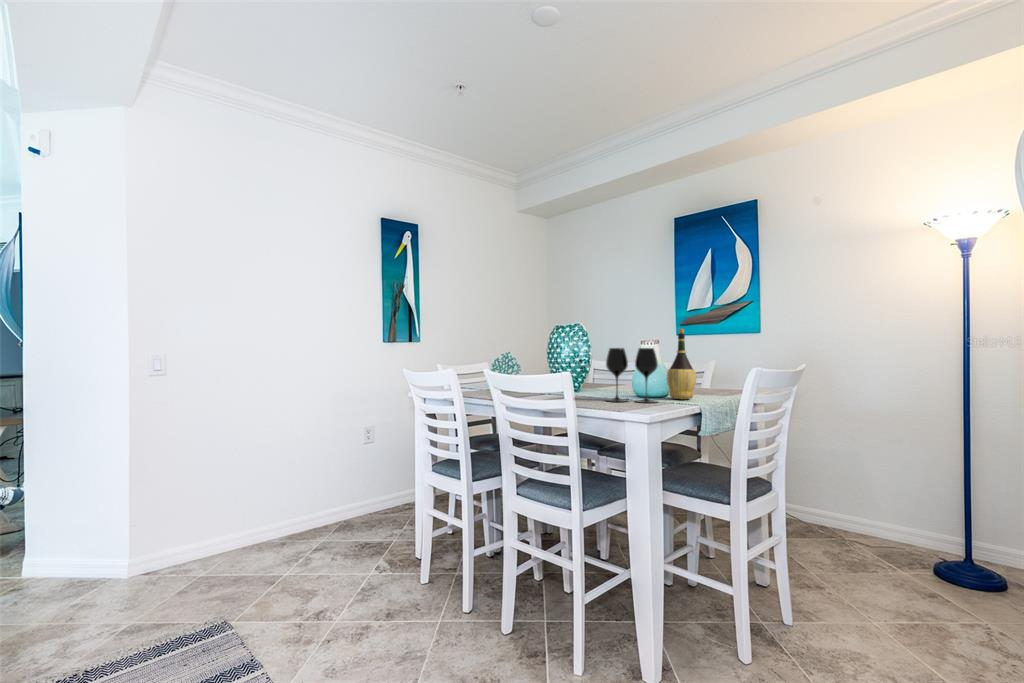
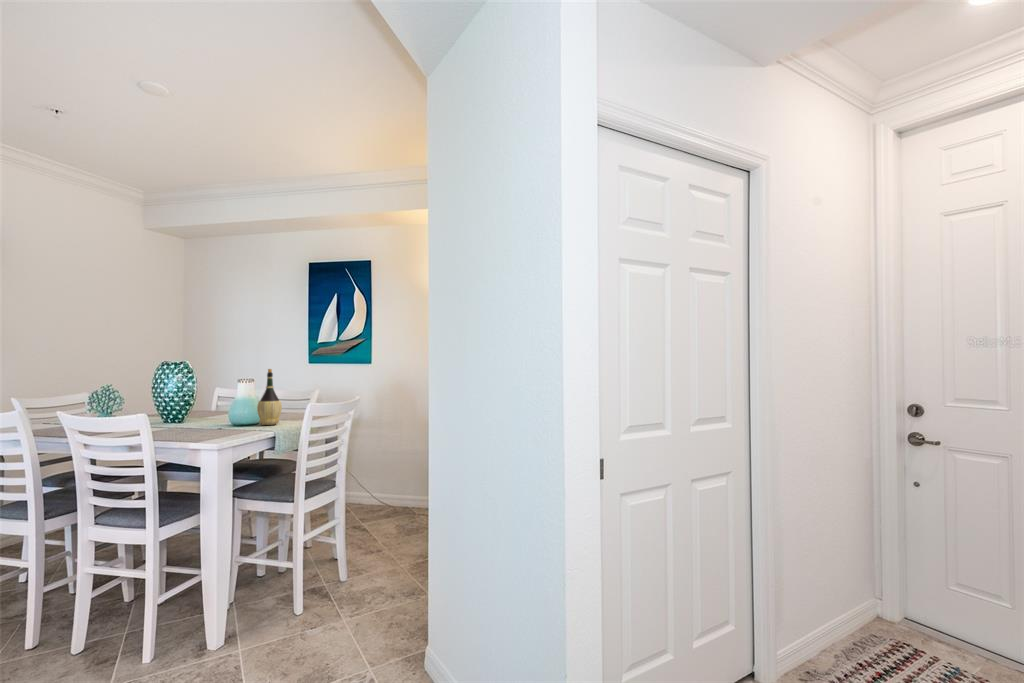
wine glass: present [606,348,658,403] -> none [197,385,245,431]

